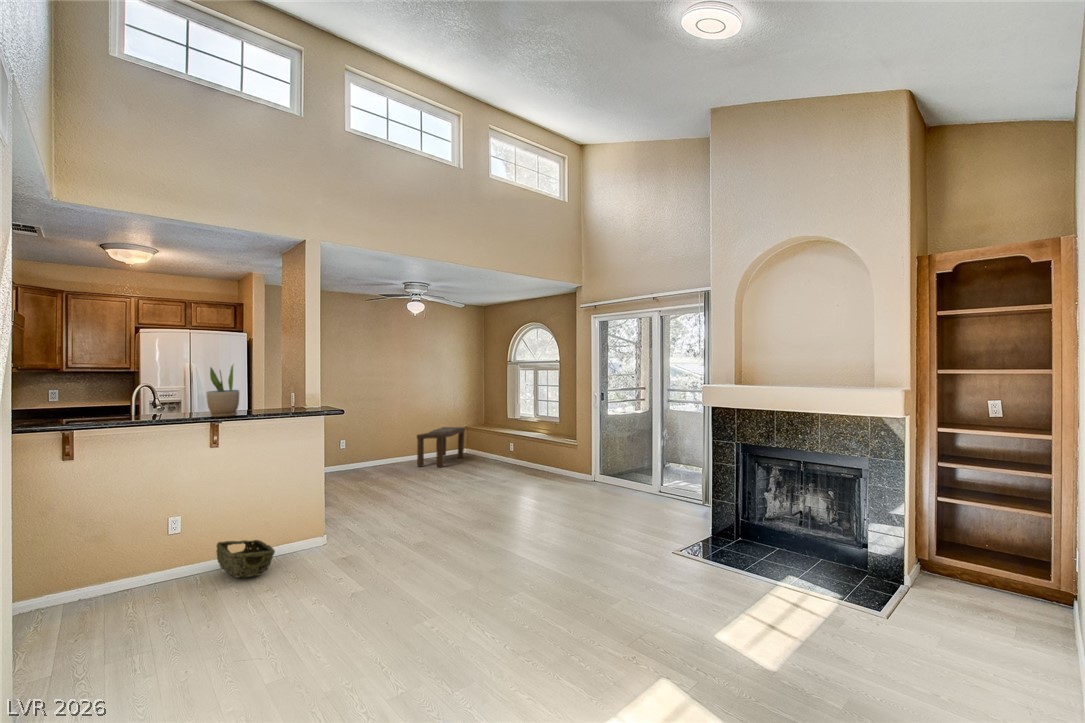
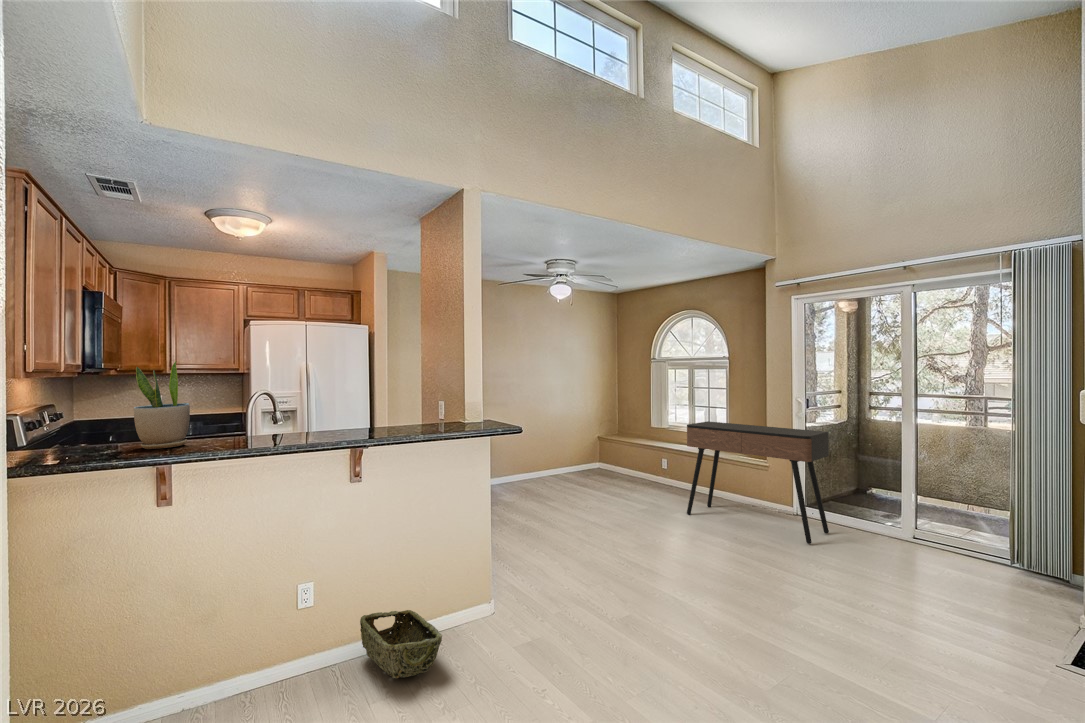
potted plant: present [207,365,239,417] -> present [134,362,190,449]
console table: none [512,412,606,499] -> present [687,421,829,544]
bench: present [417,427,465,467] -> none [552,436,603,487]

